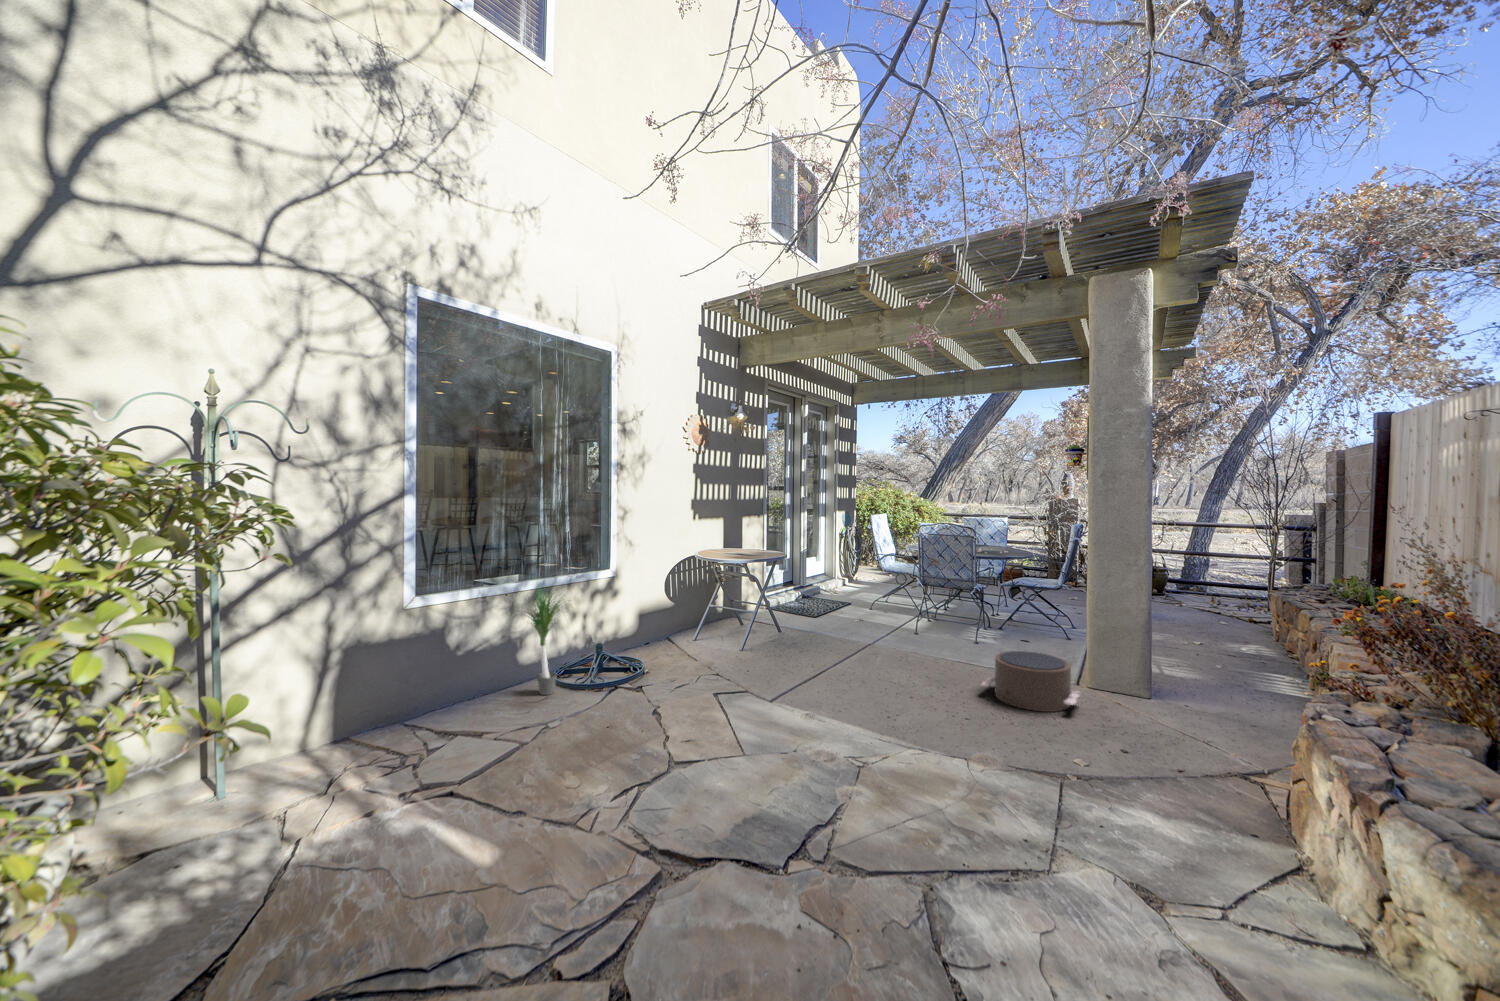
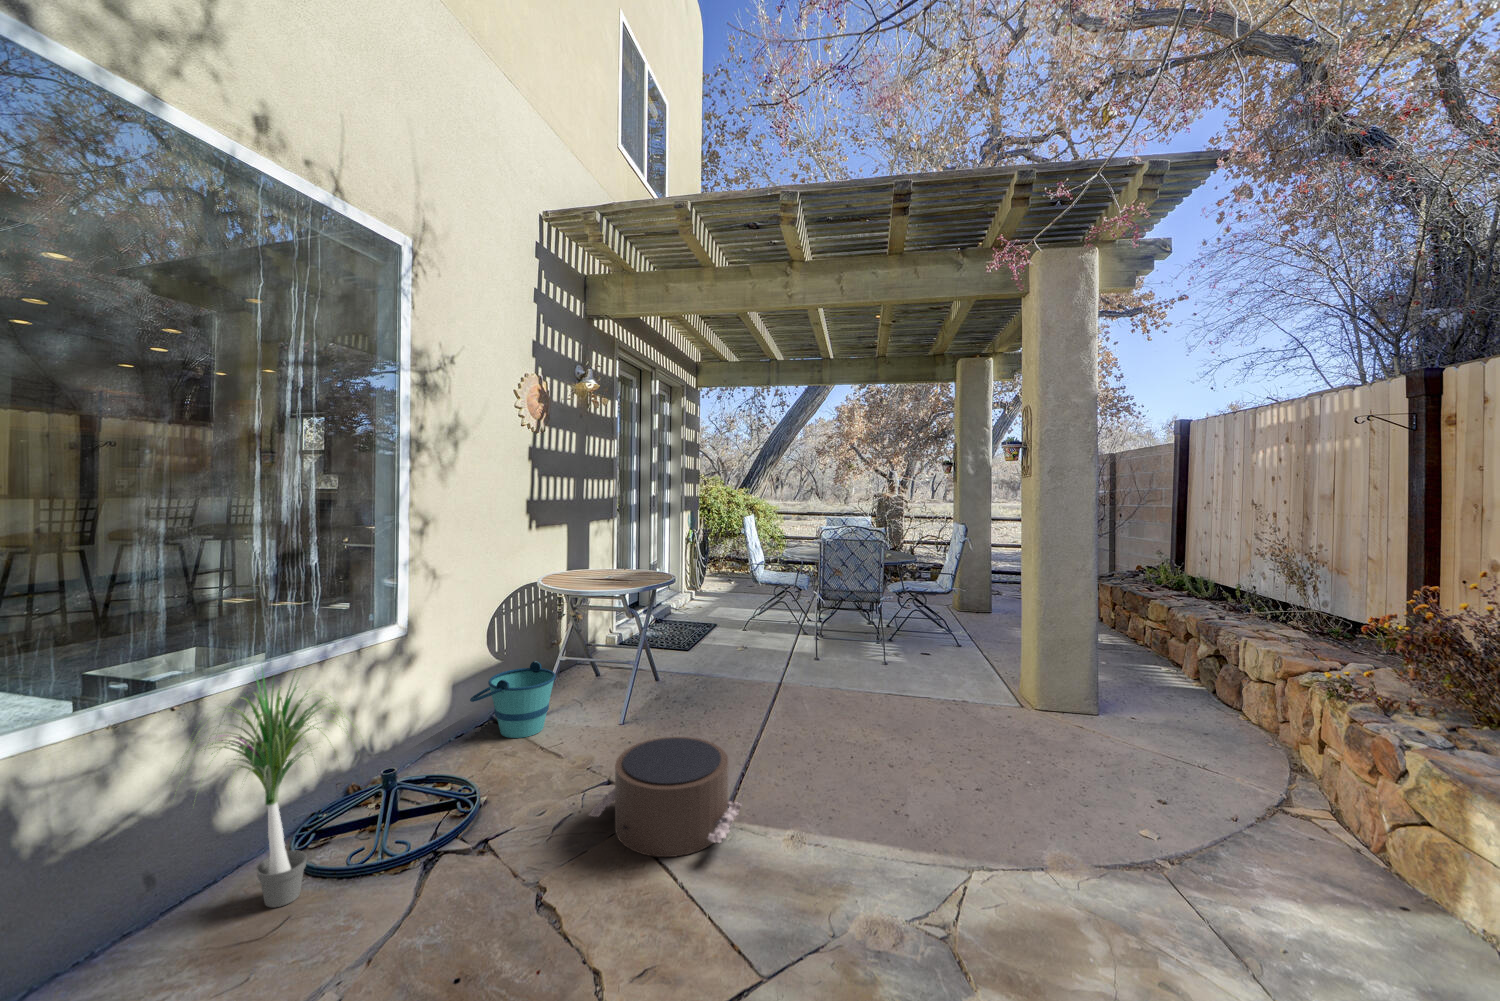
bucket: none [650,605,700,650] -> present [470,661,556,738]
pouf: present [982,651,1080,712] -> present [589,737,741,857]

